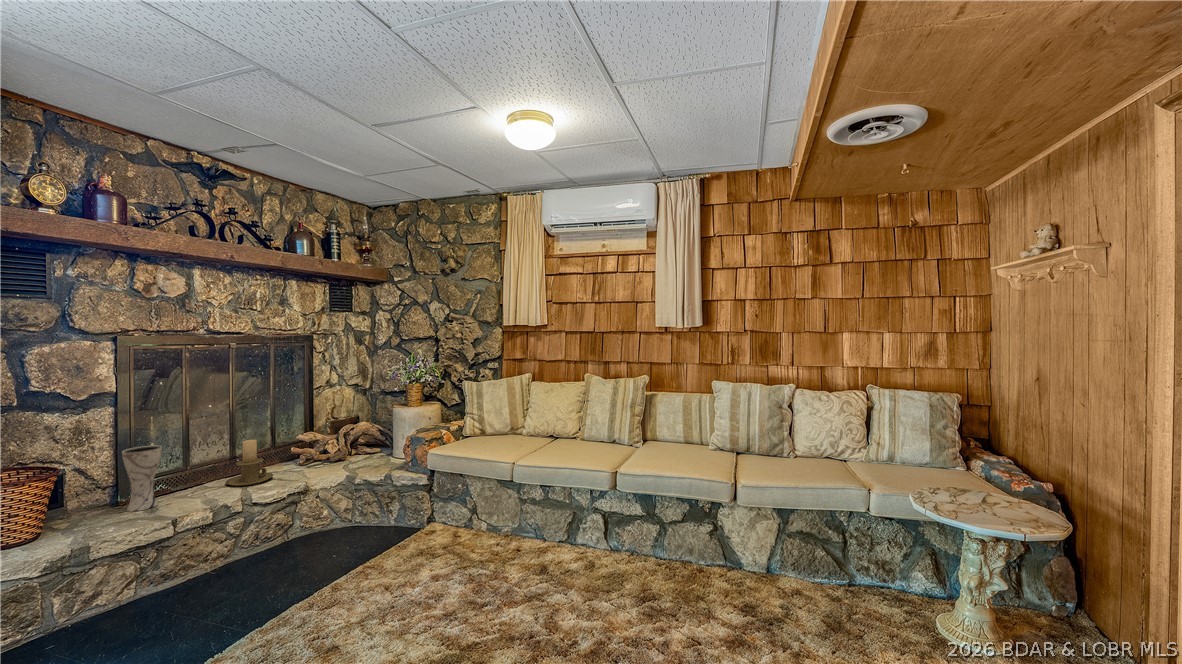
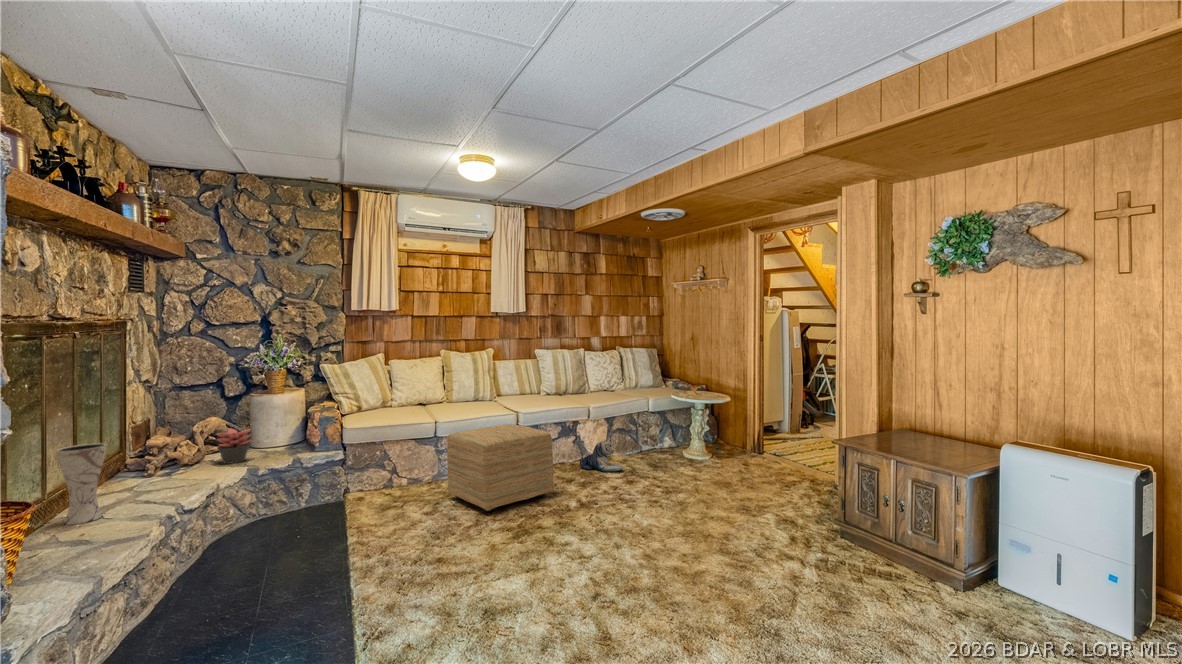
succulent plant: none [344,433,376,467] -> present [217,428,251,464]
candle holder: present [225,440,273,486] -> none [109,439,172,495]
ottoman: none [436,490,573,631] -> present [447,424,554,512]
plush toy: none [695,558,747,631] -> present [579,441,624,472]

